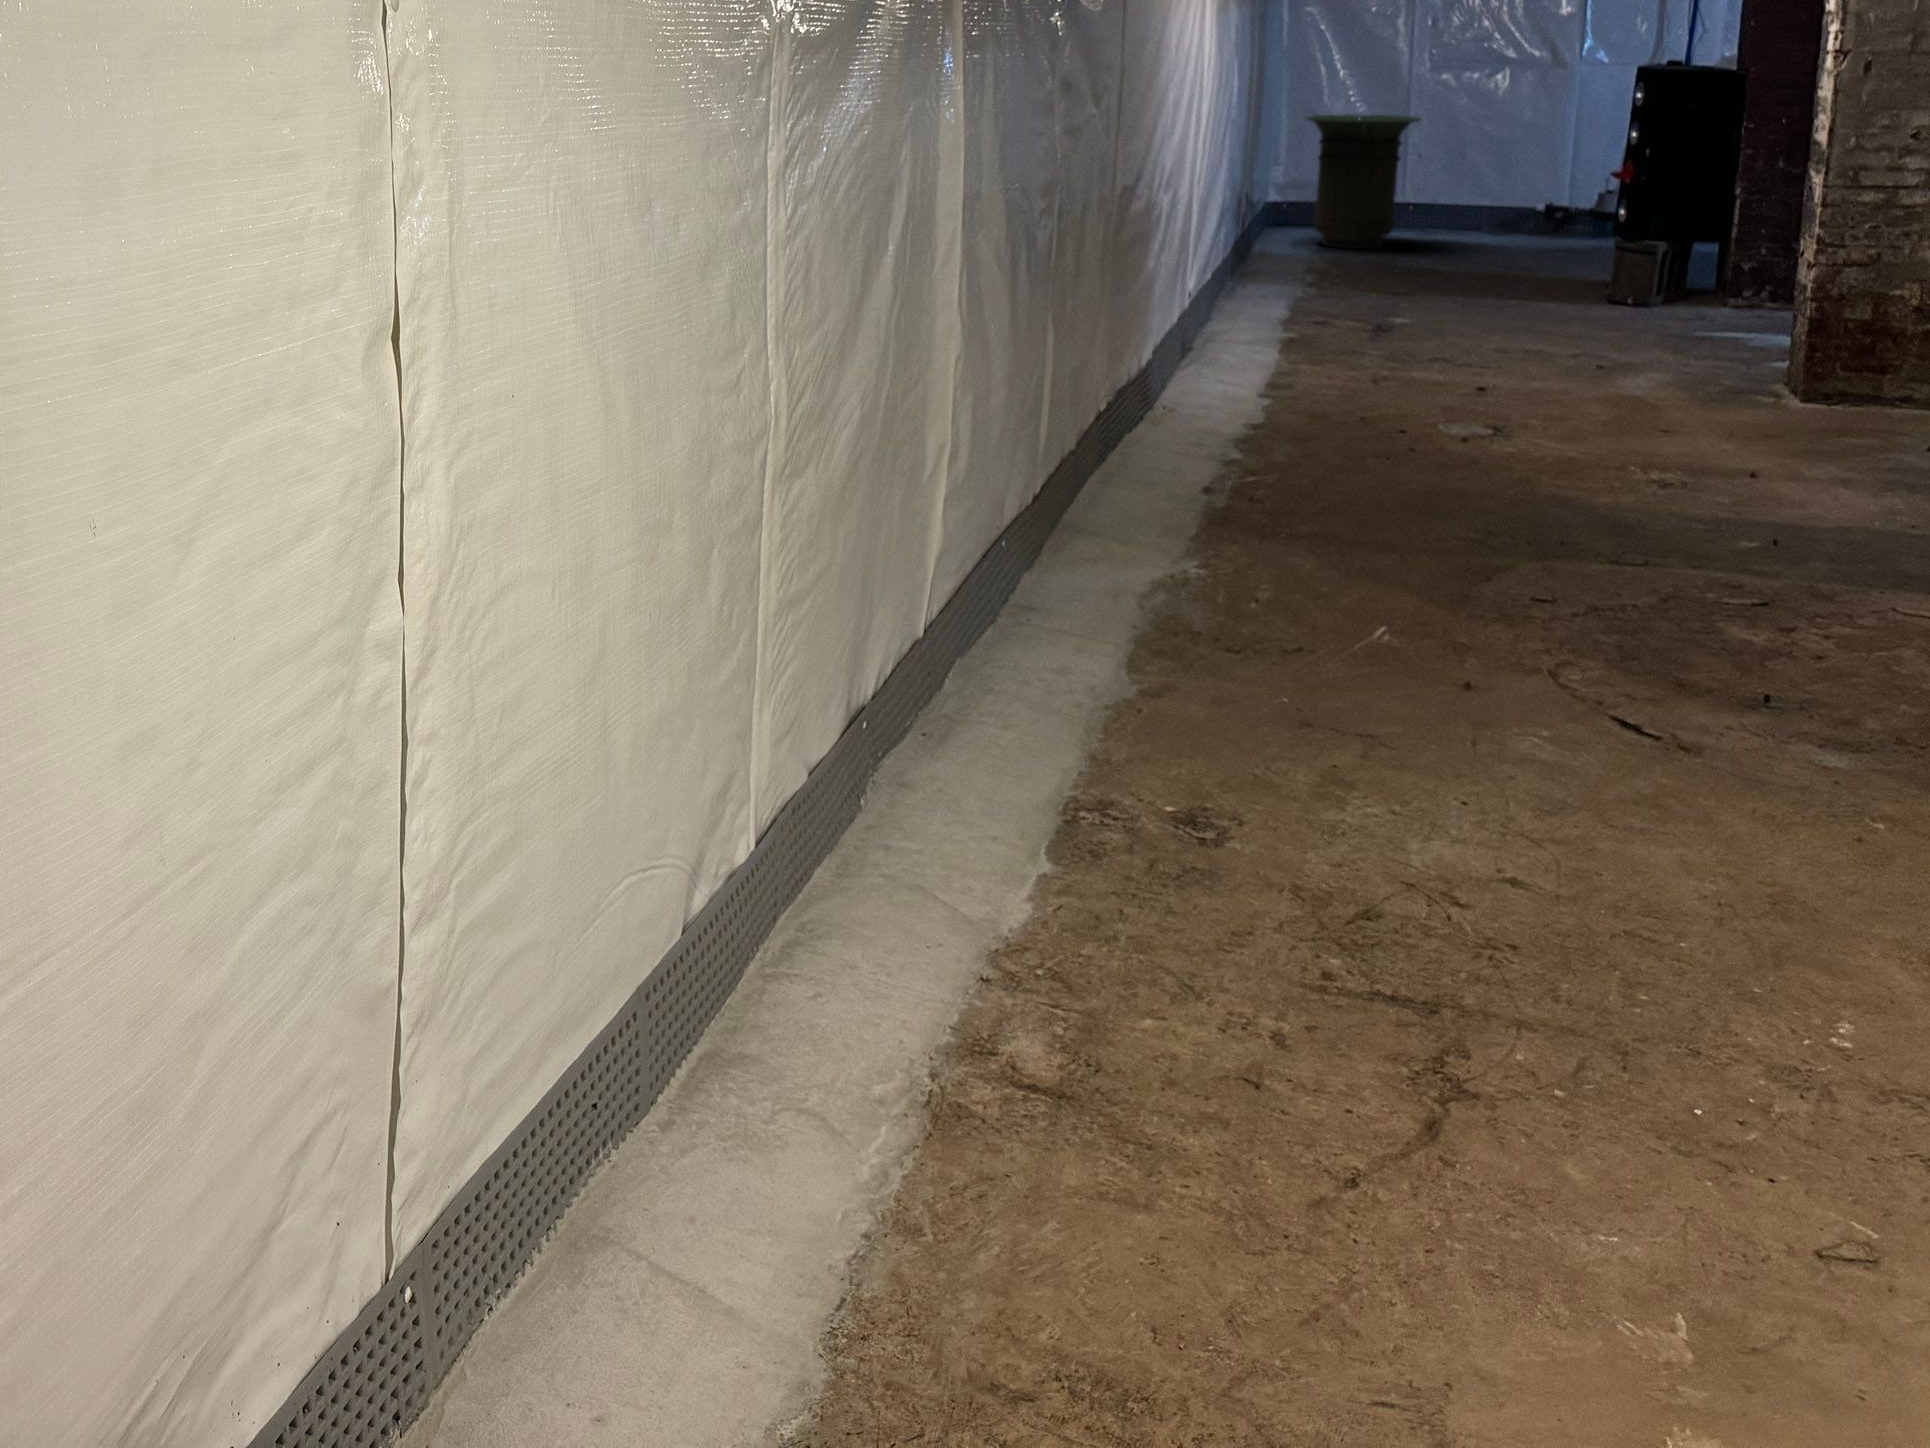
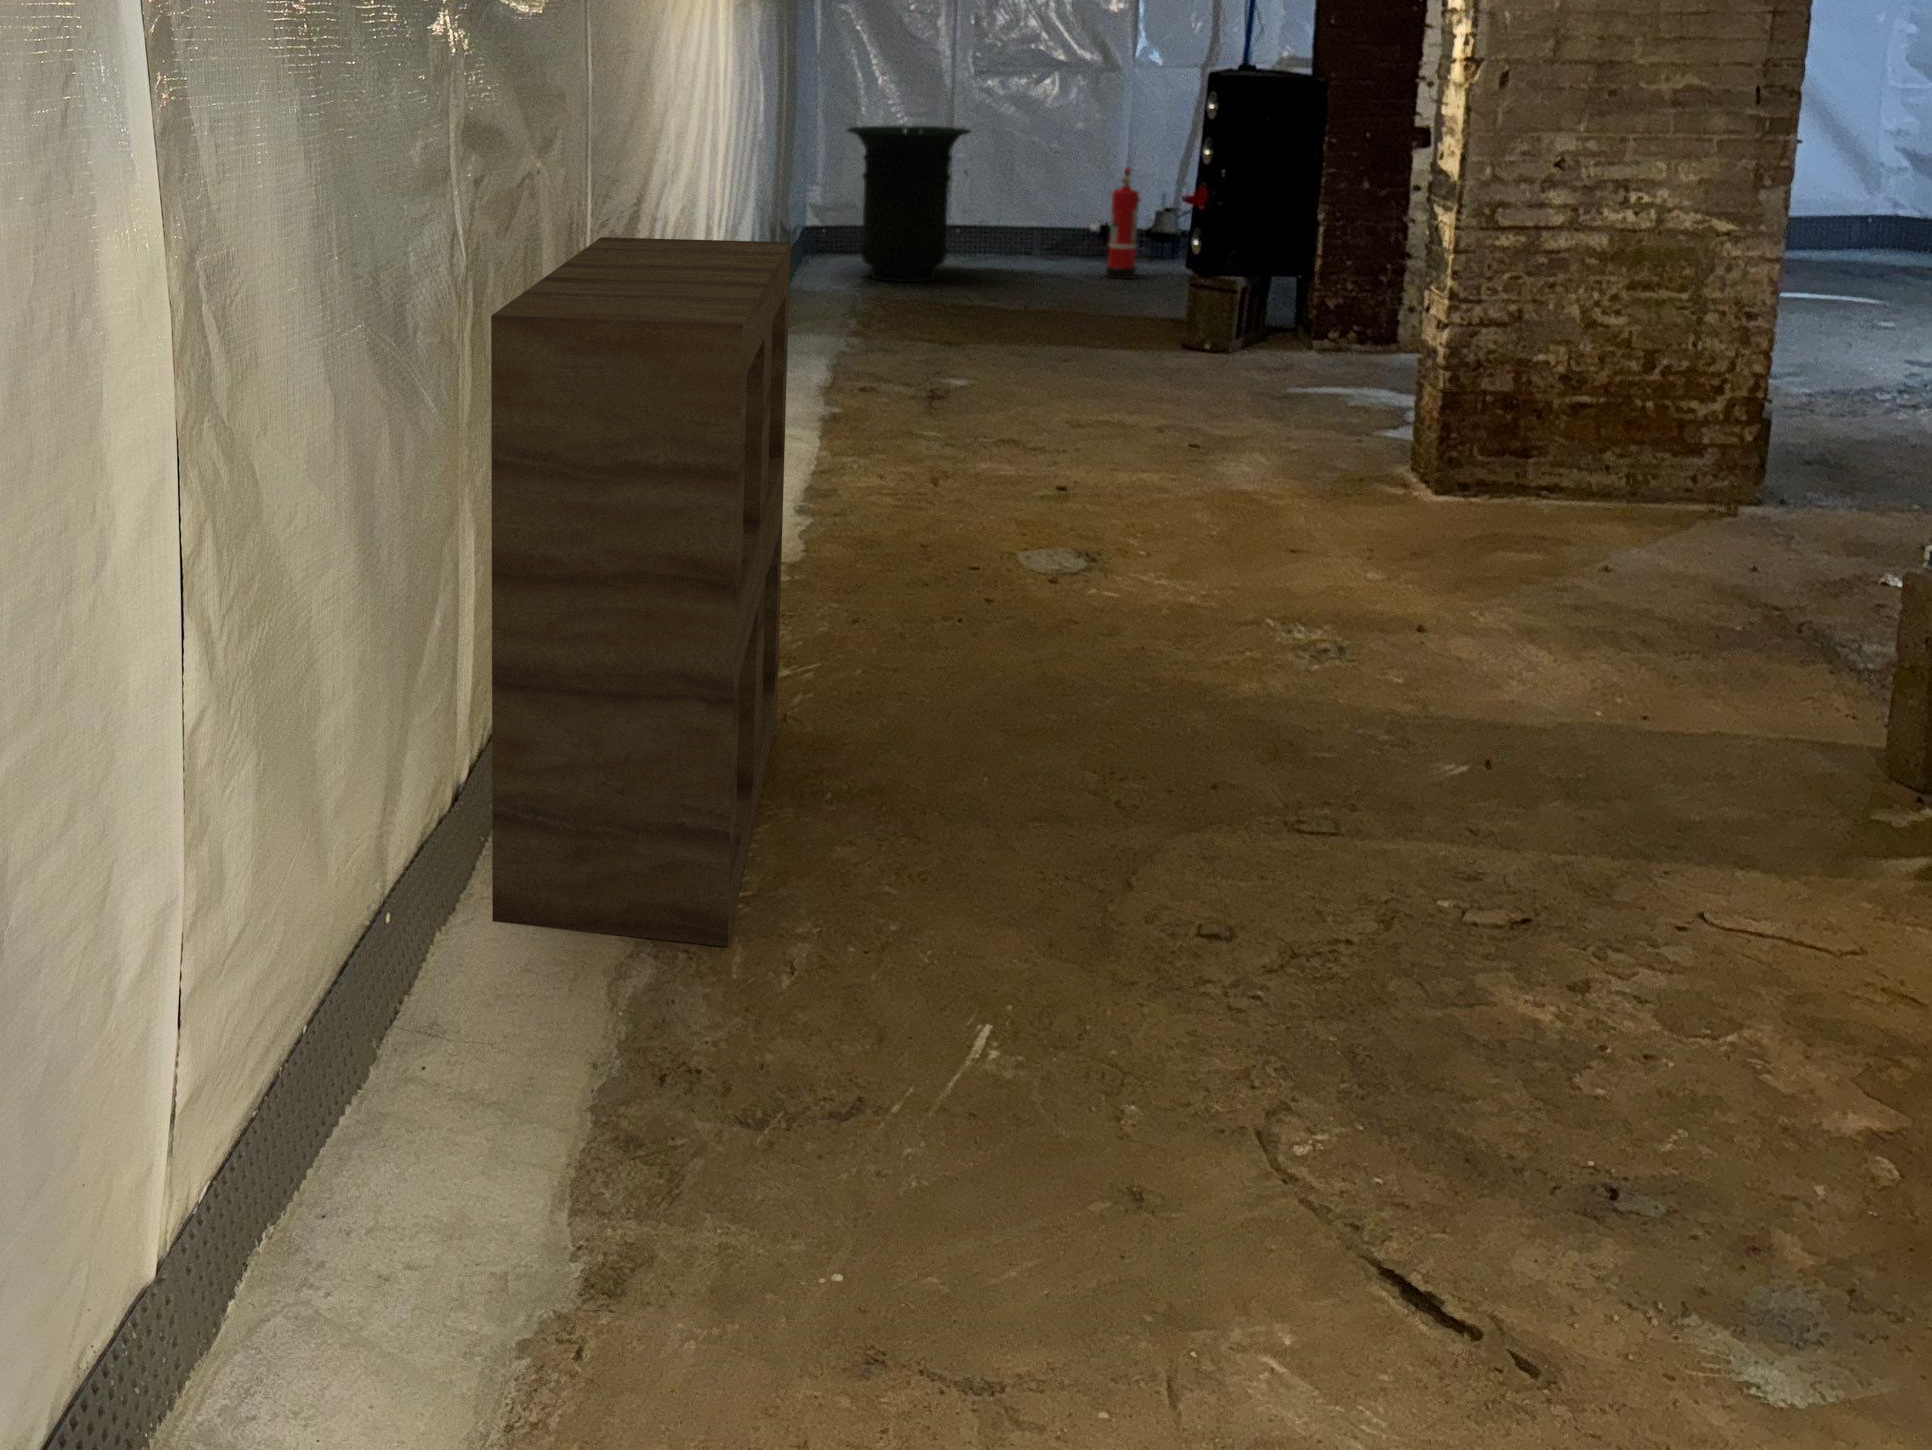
fire extinguisher: none [1546,152,1583,251] -> present [1106,168,1140,279]
shelving unit: none [1053,170,1259,589] -> present [491,237,790,947]

